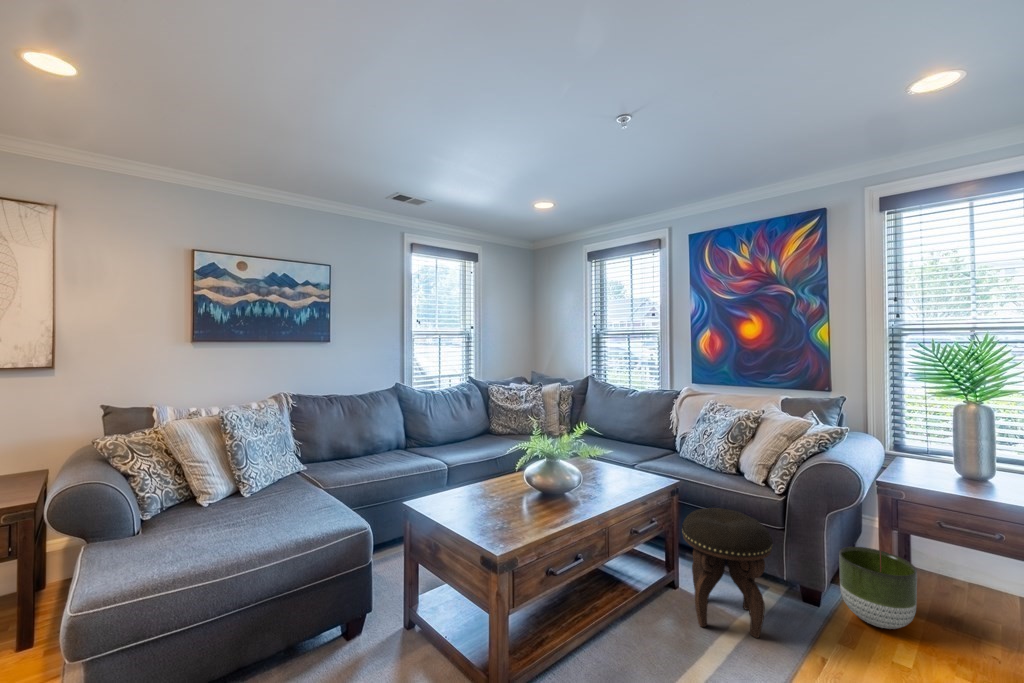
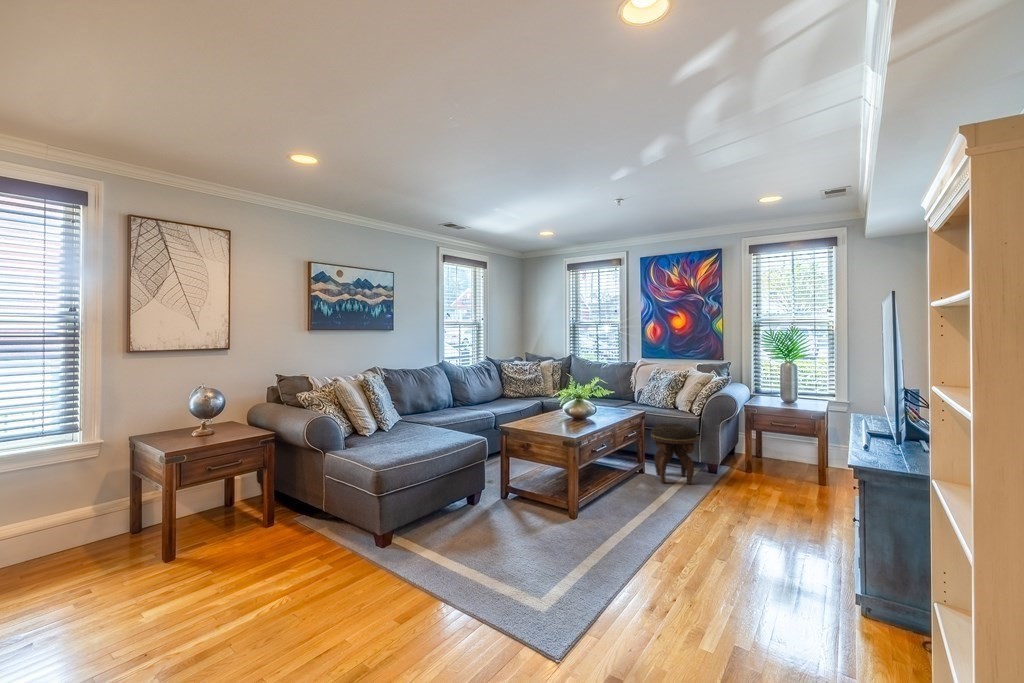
planter: present [839,547,917,629] -> none [728,440,763,476]

